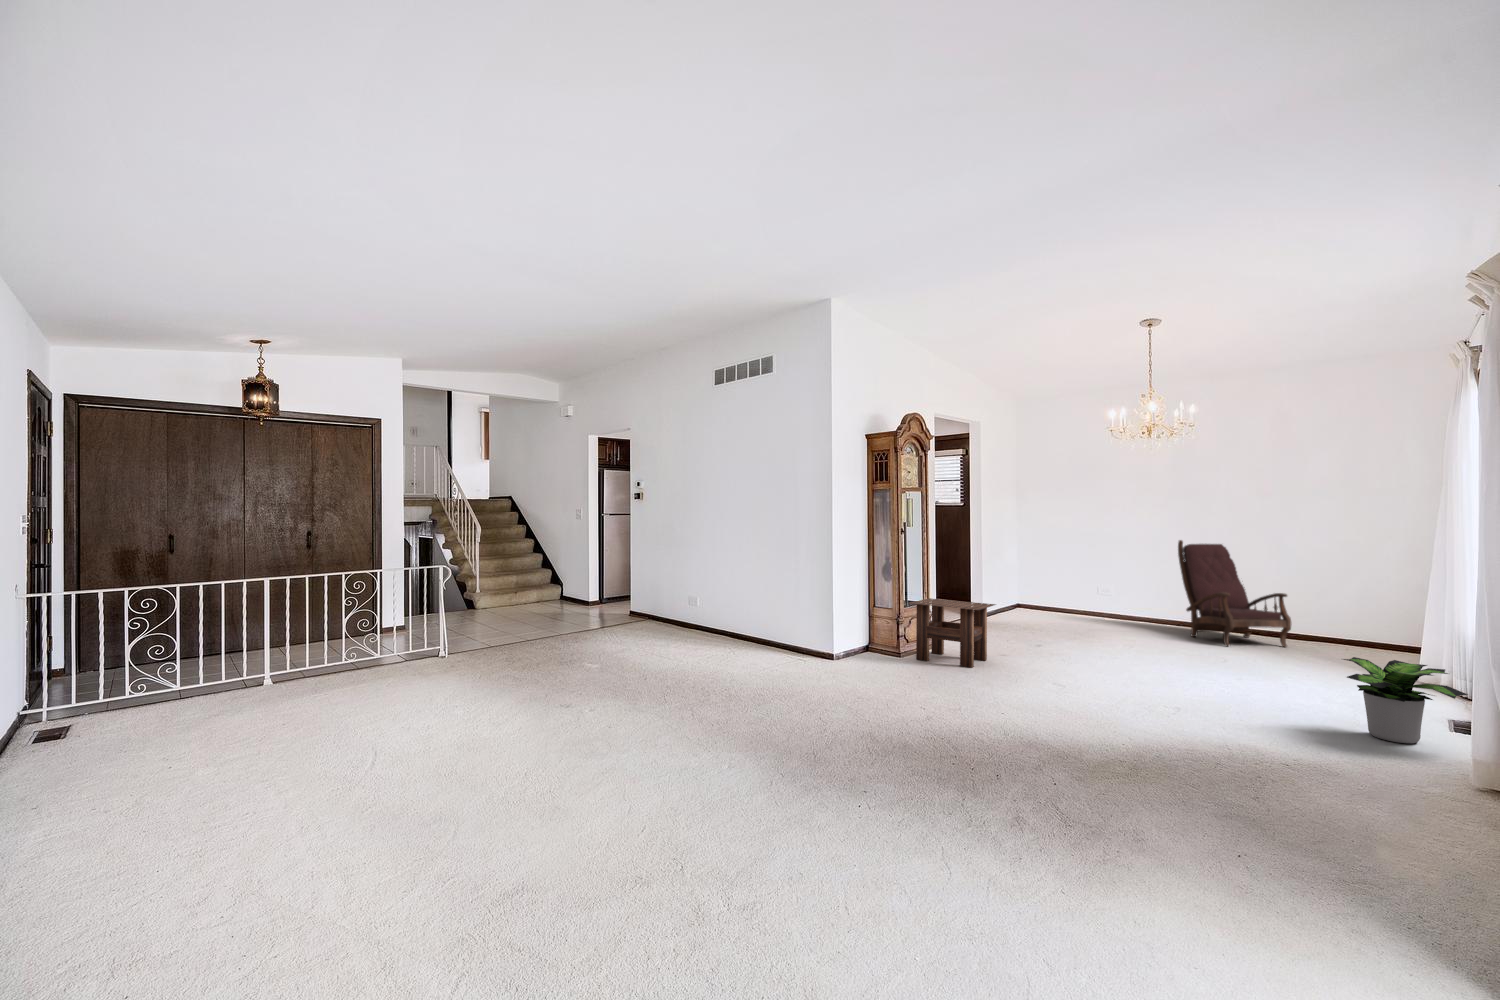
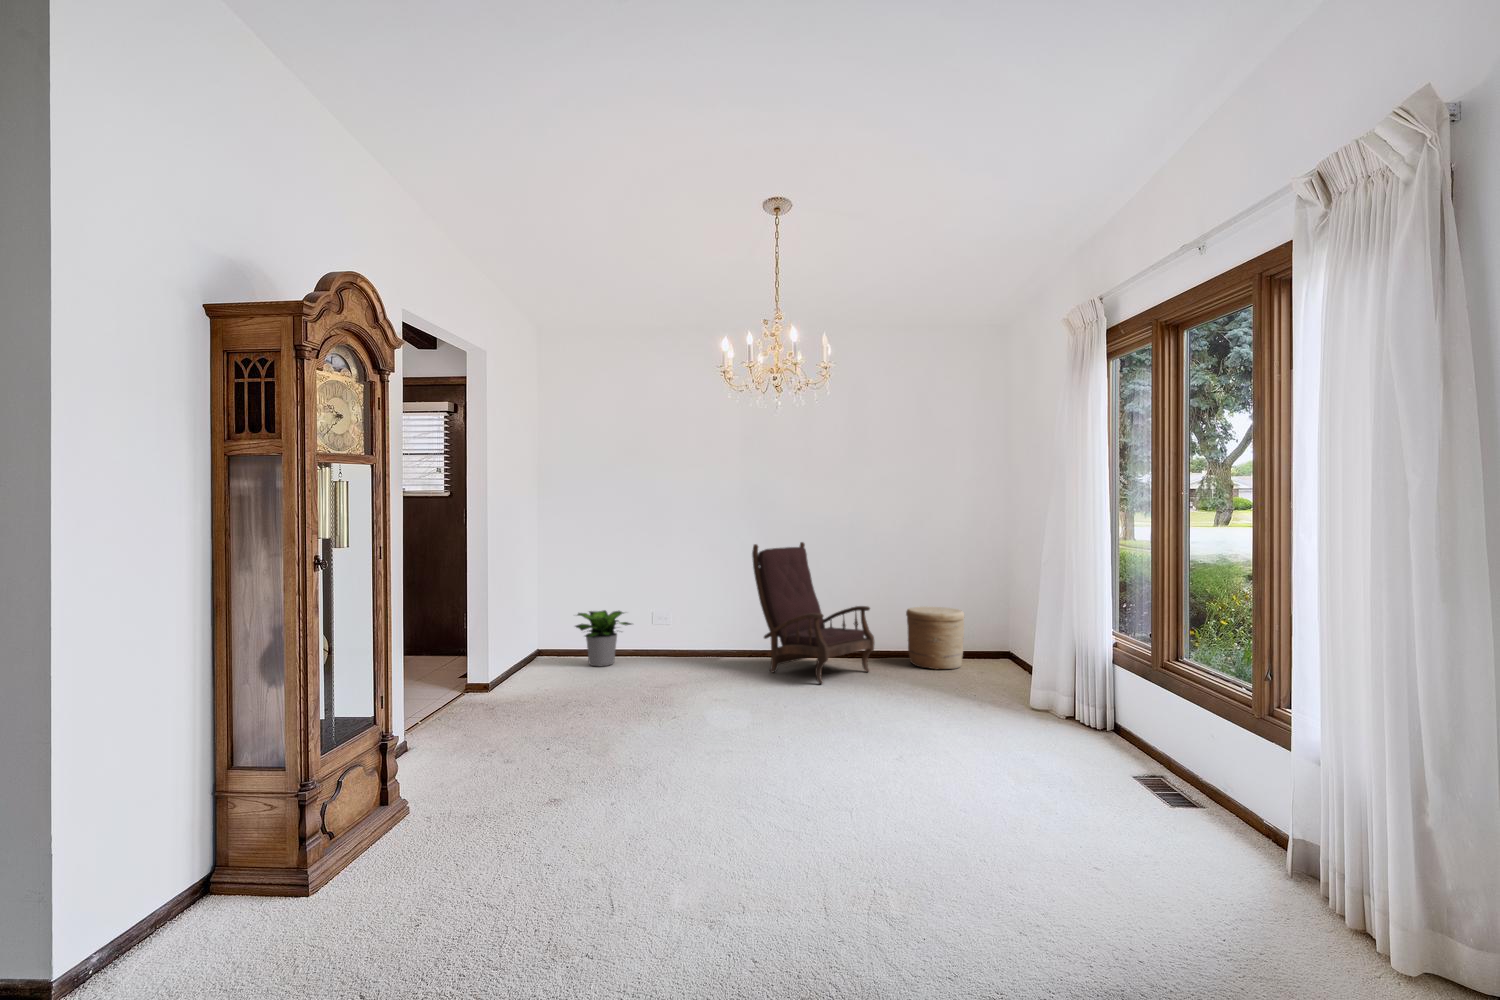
side table: present [910,598,996,668] -> none [333,704,547,884]
woven basket: none [1337,601,1405,657] -> present [906,606,964,670]
potted plant: present [1343,657,1468,743] -> present [575,610,631,666]

